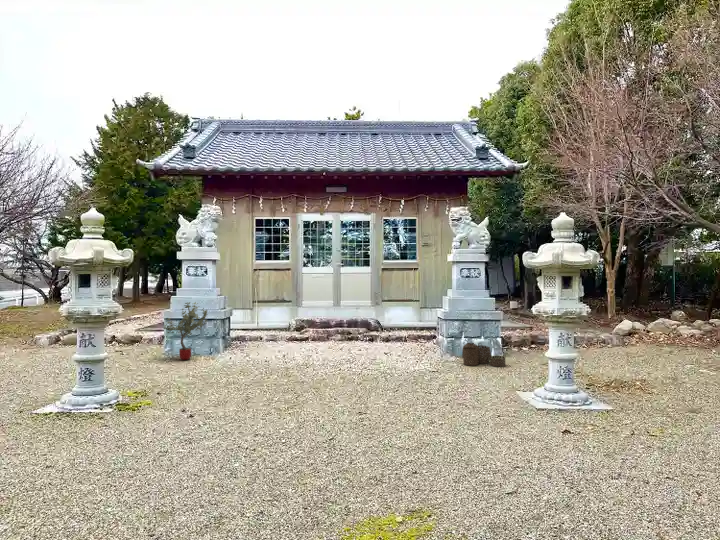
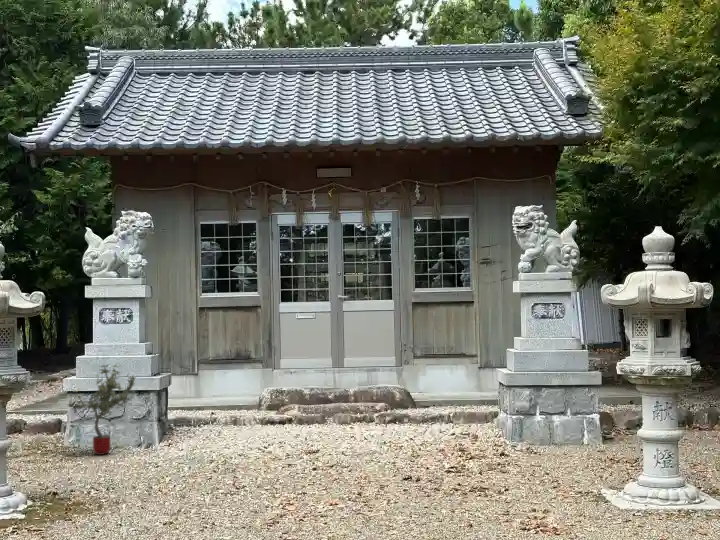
woven basket: present [462,343,506,366] -> none [533,420,600,458]

